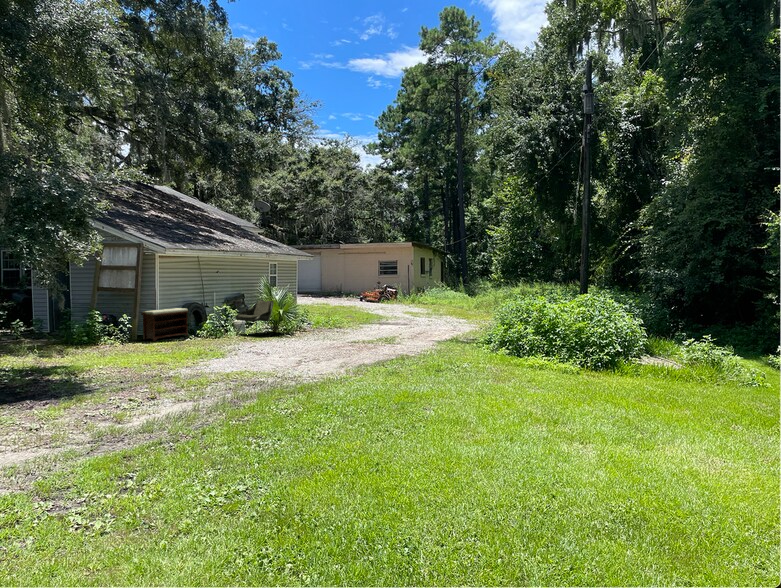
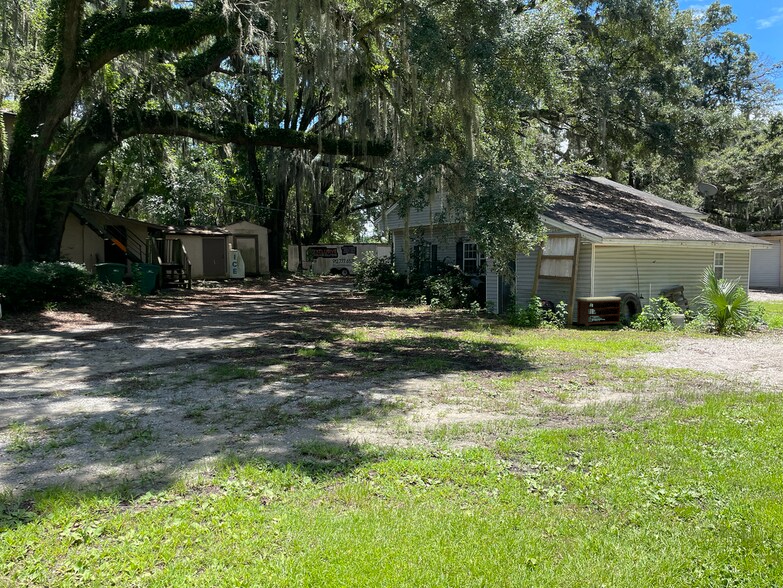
lounge chair: present [235,299,275,337] -> none [674,291,726,334]

